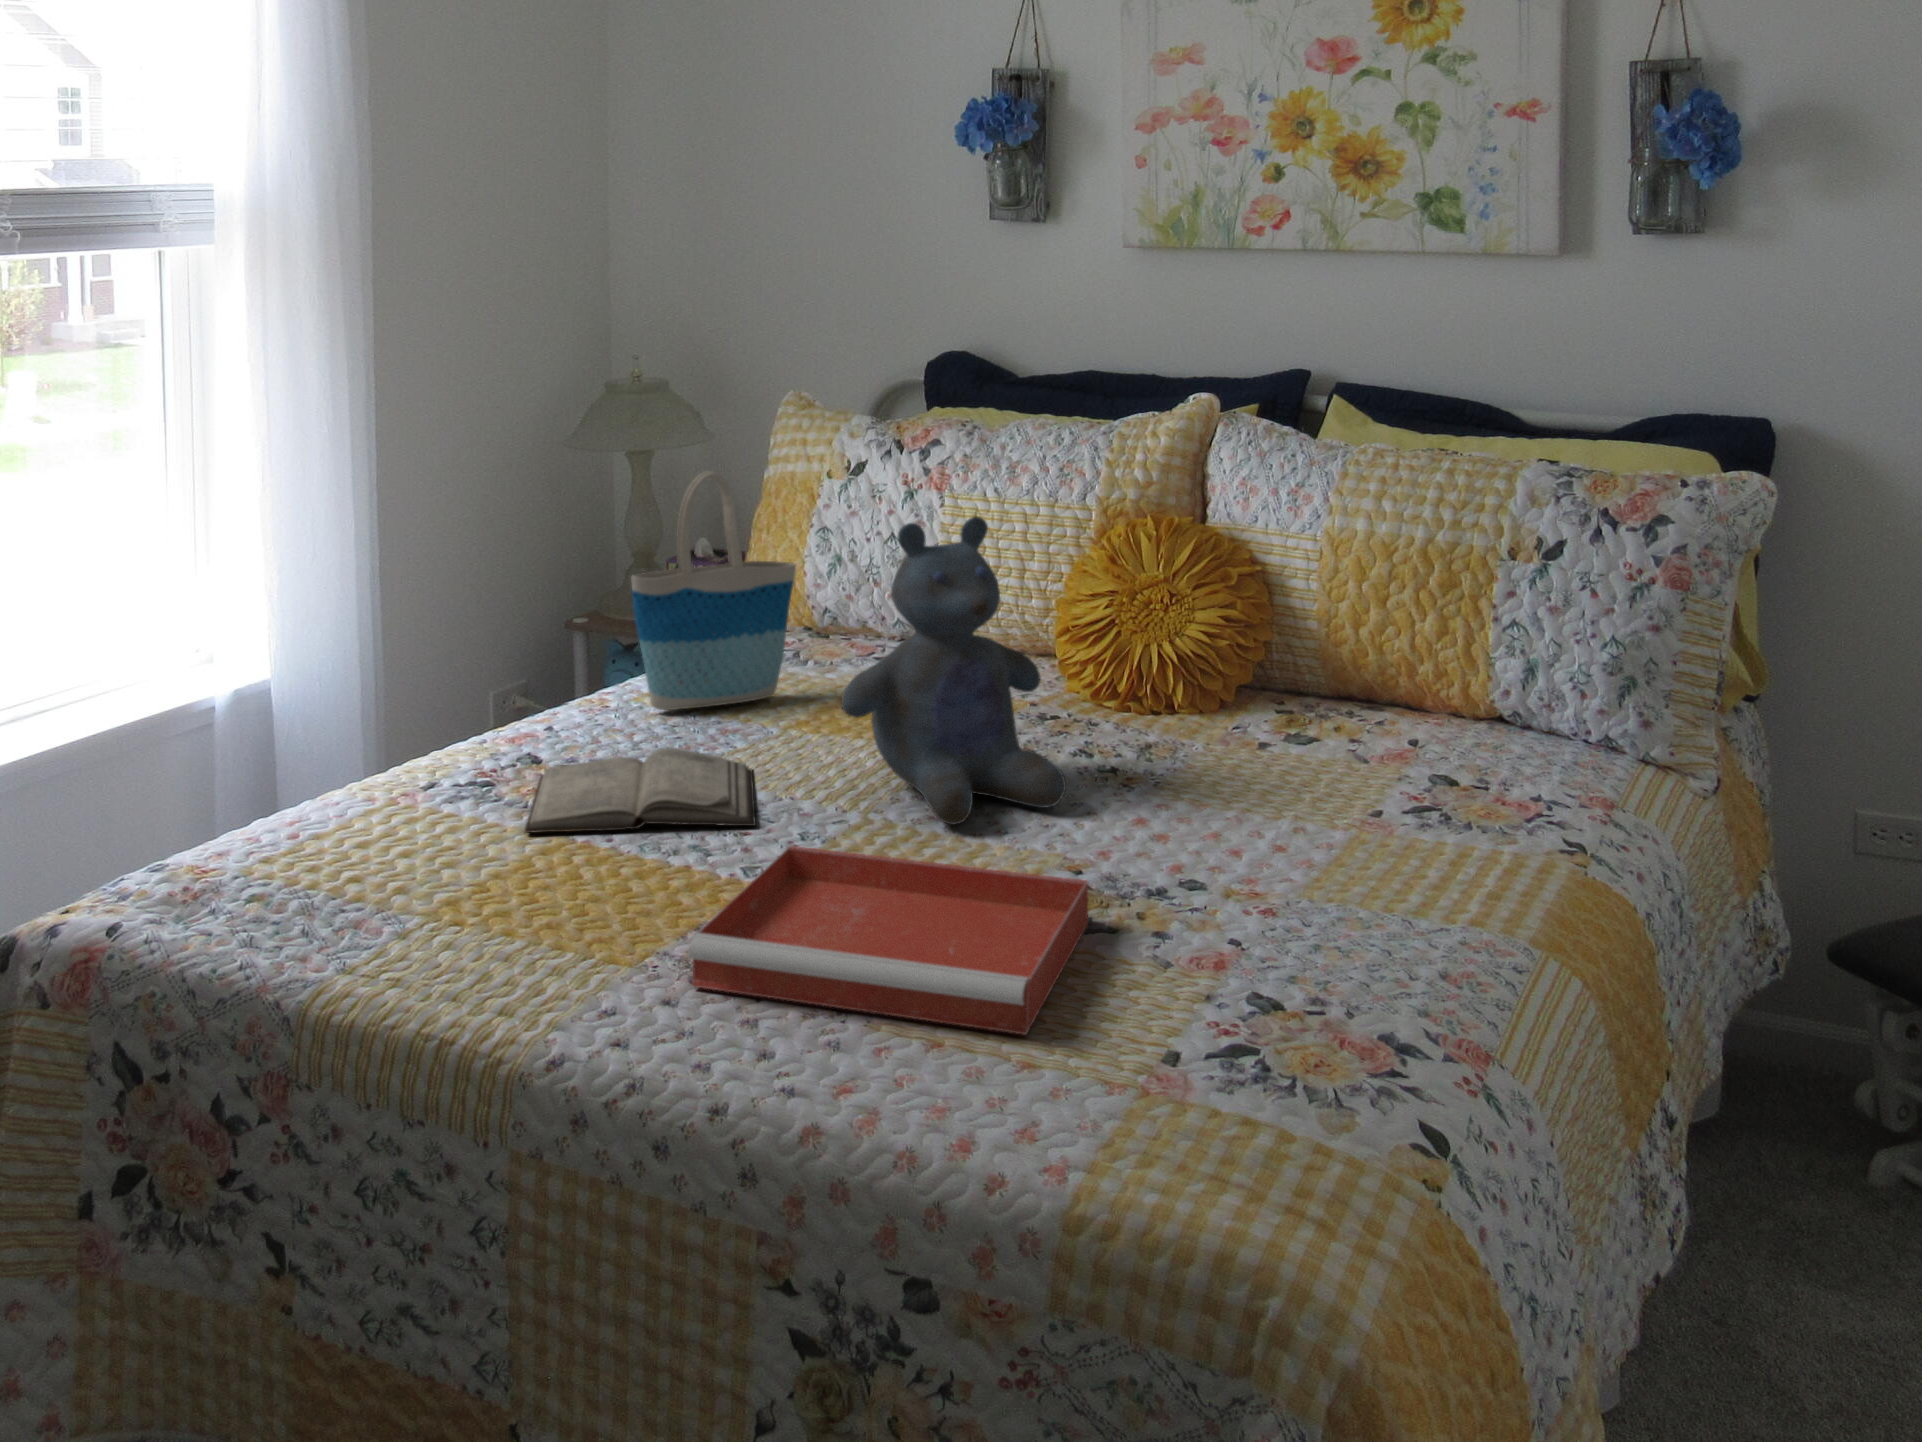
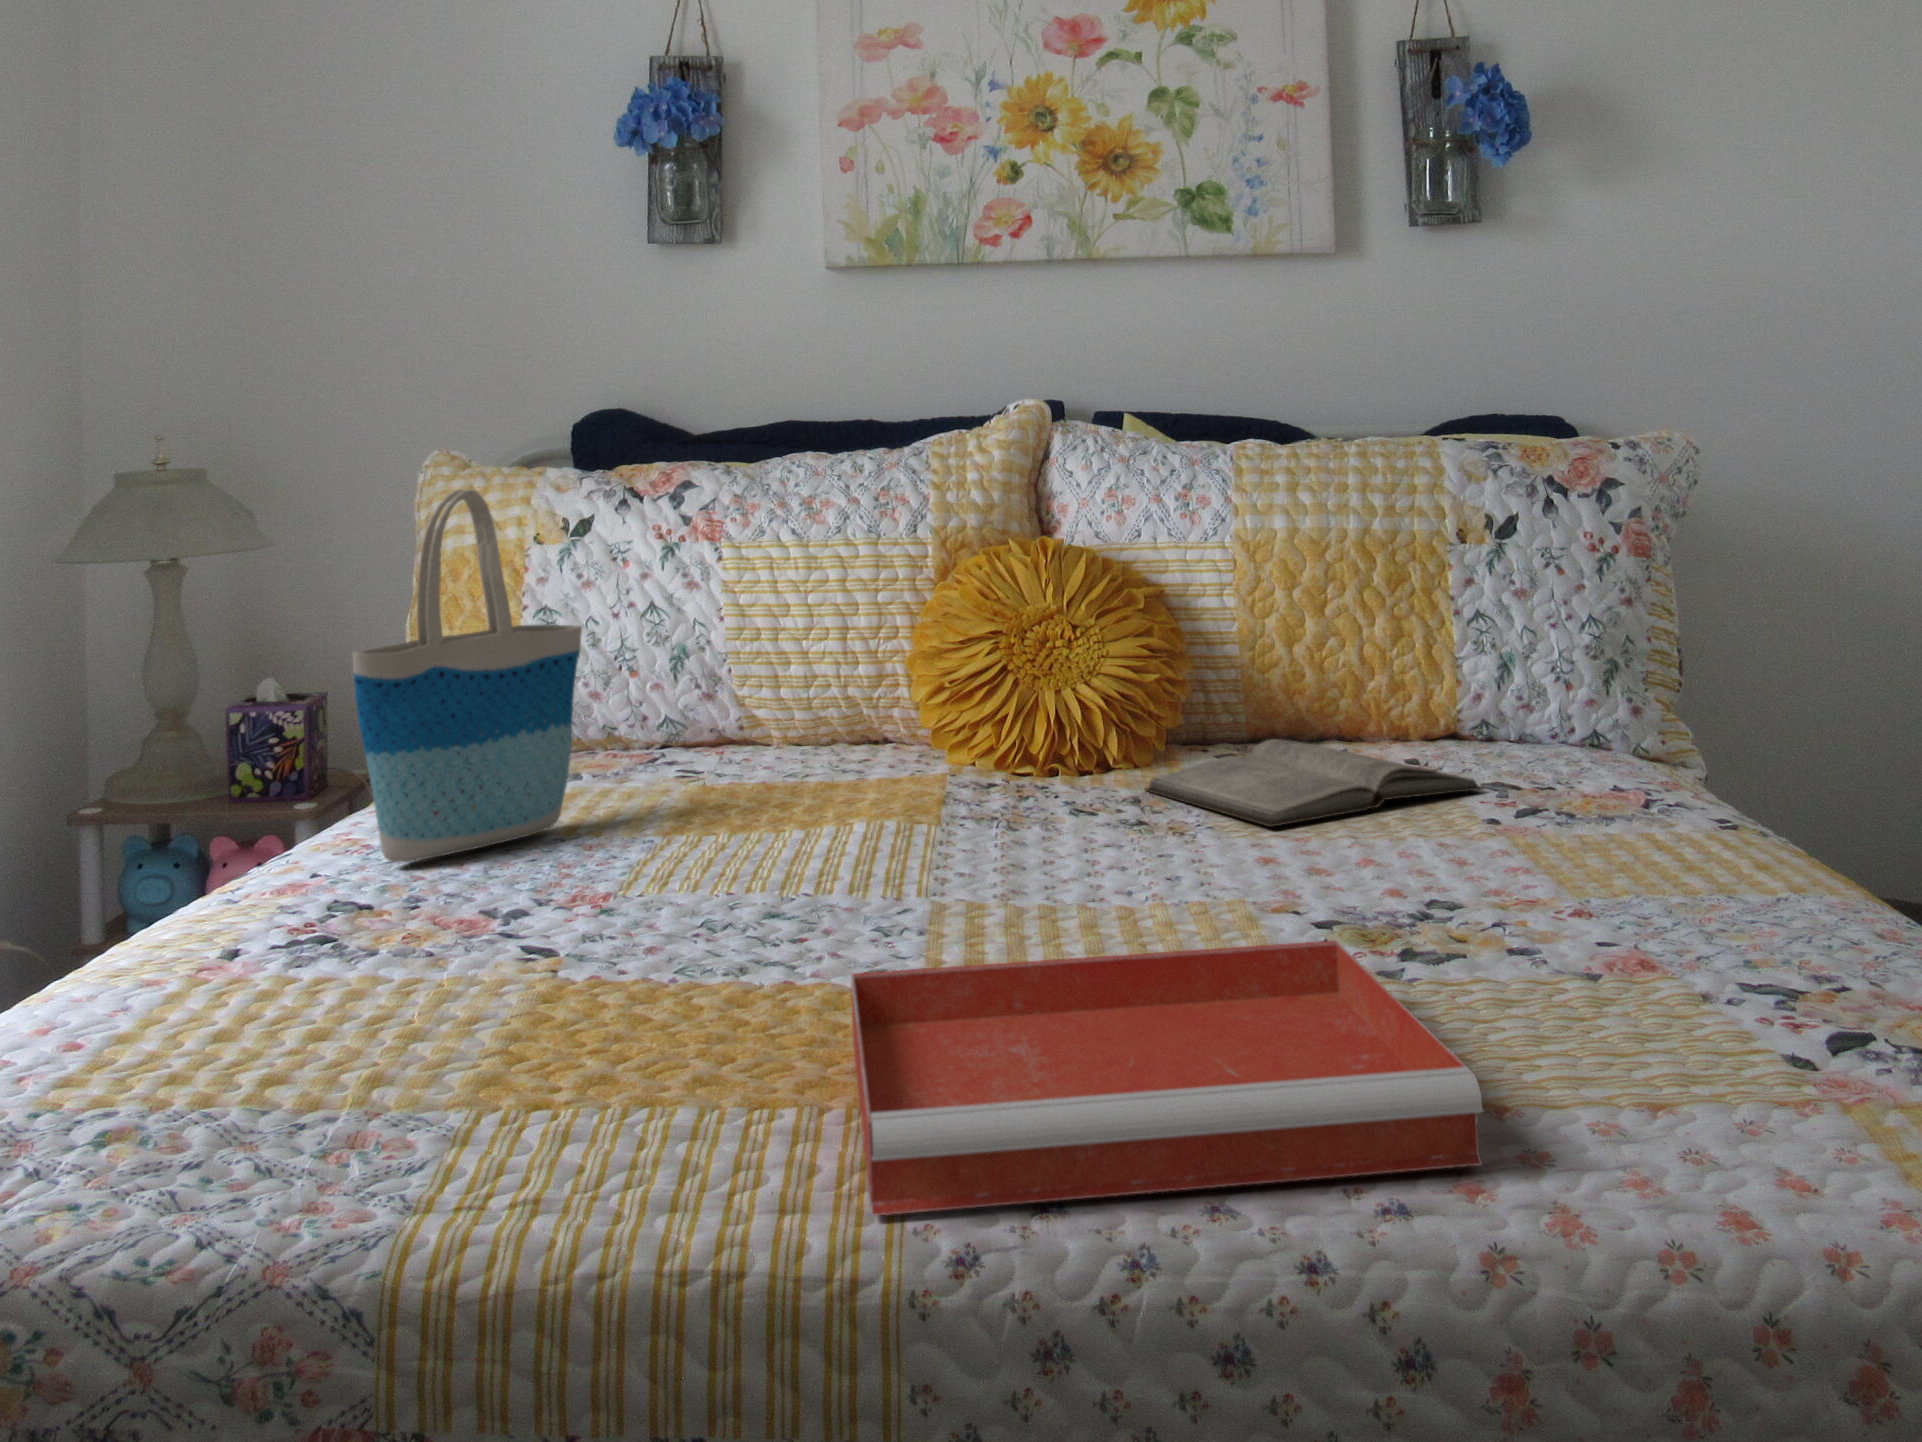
stuffed bear: present [841,516,1066,825] -> none [794,488,1123,925]
diary: present [525,747,756,833] -> present [1145,739,1483,827]

